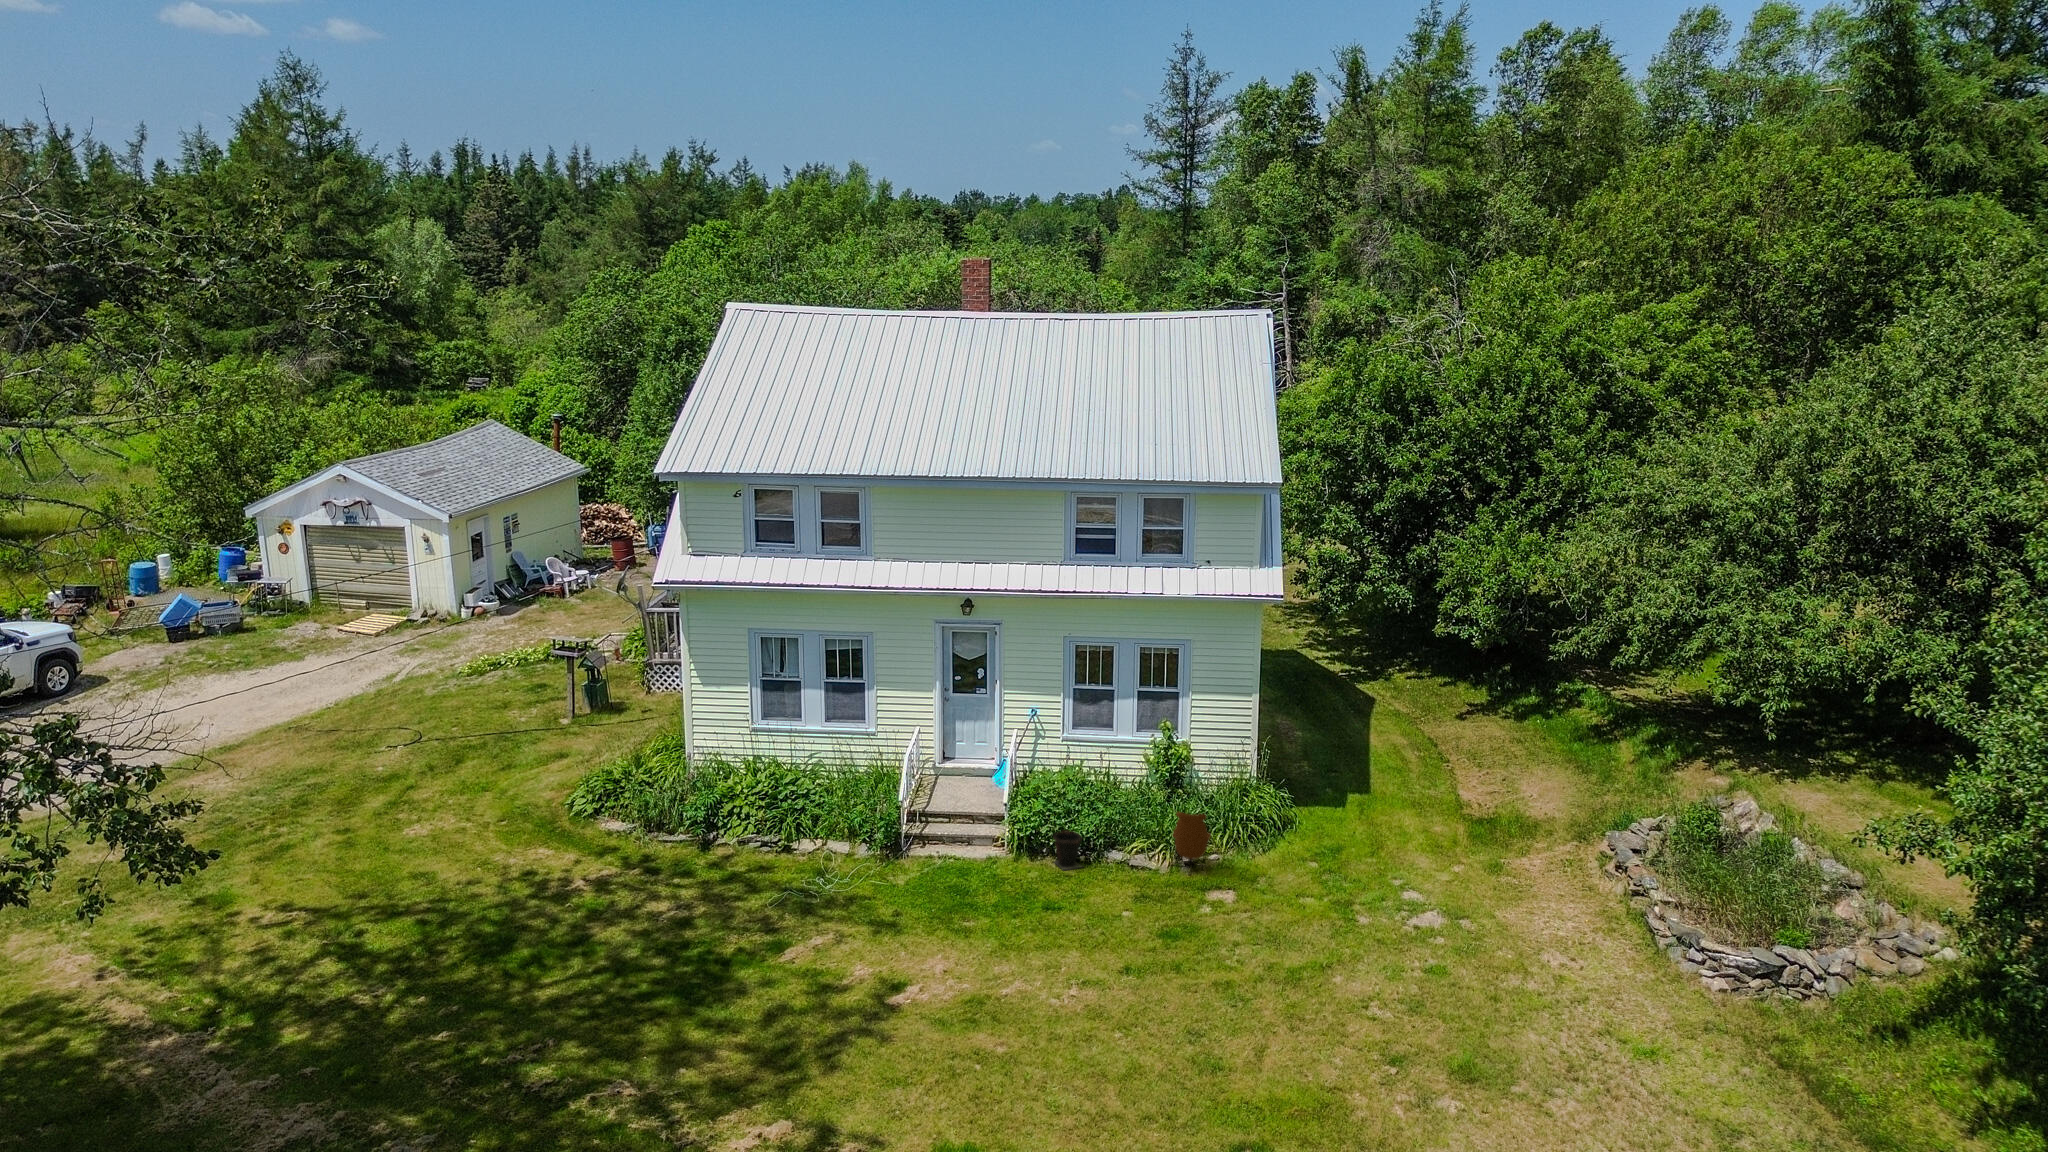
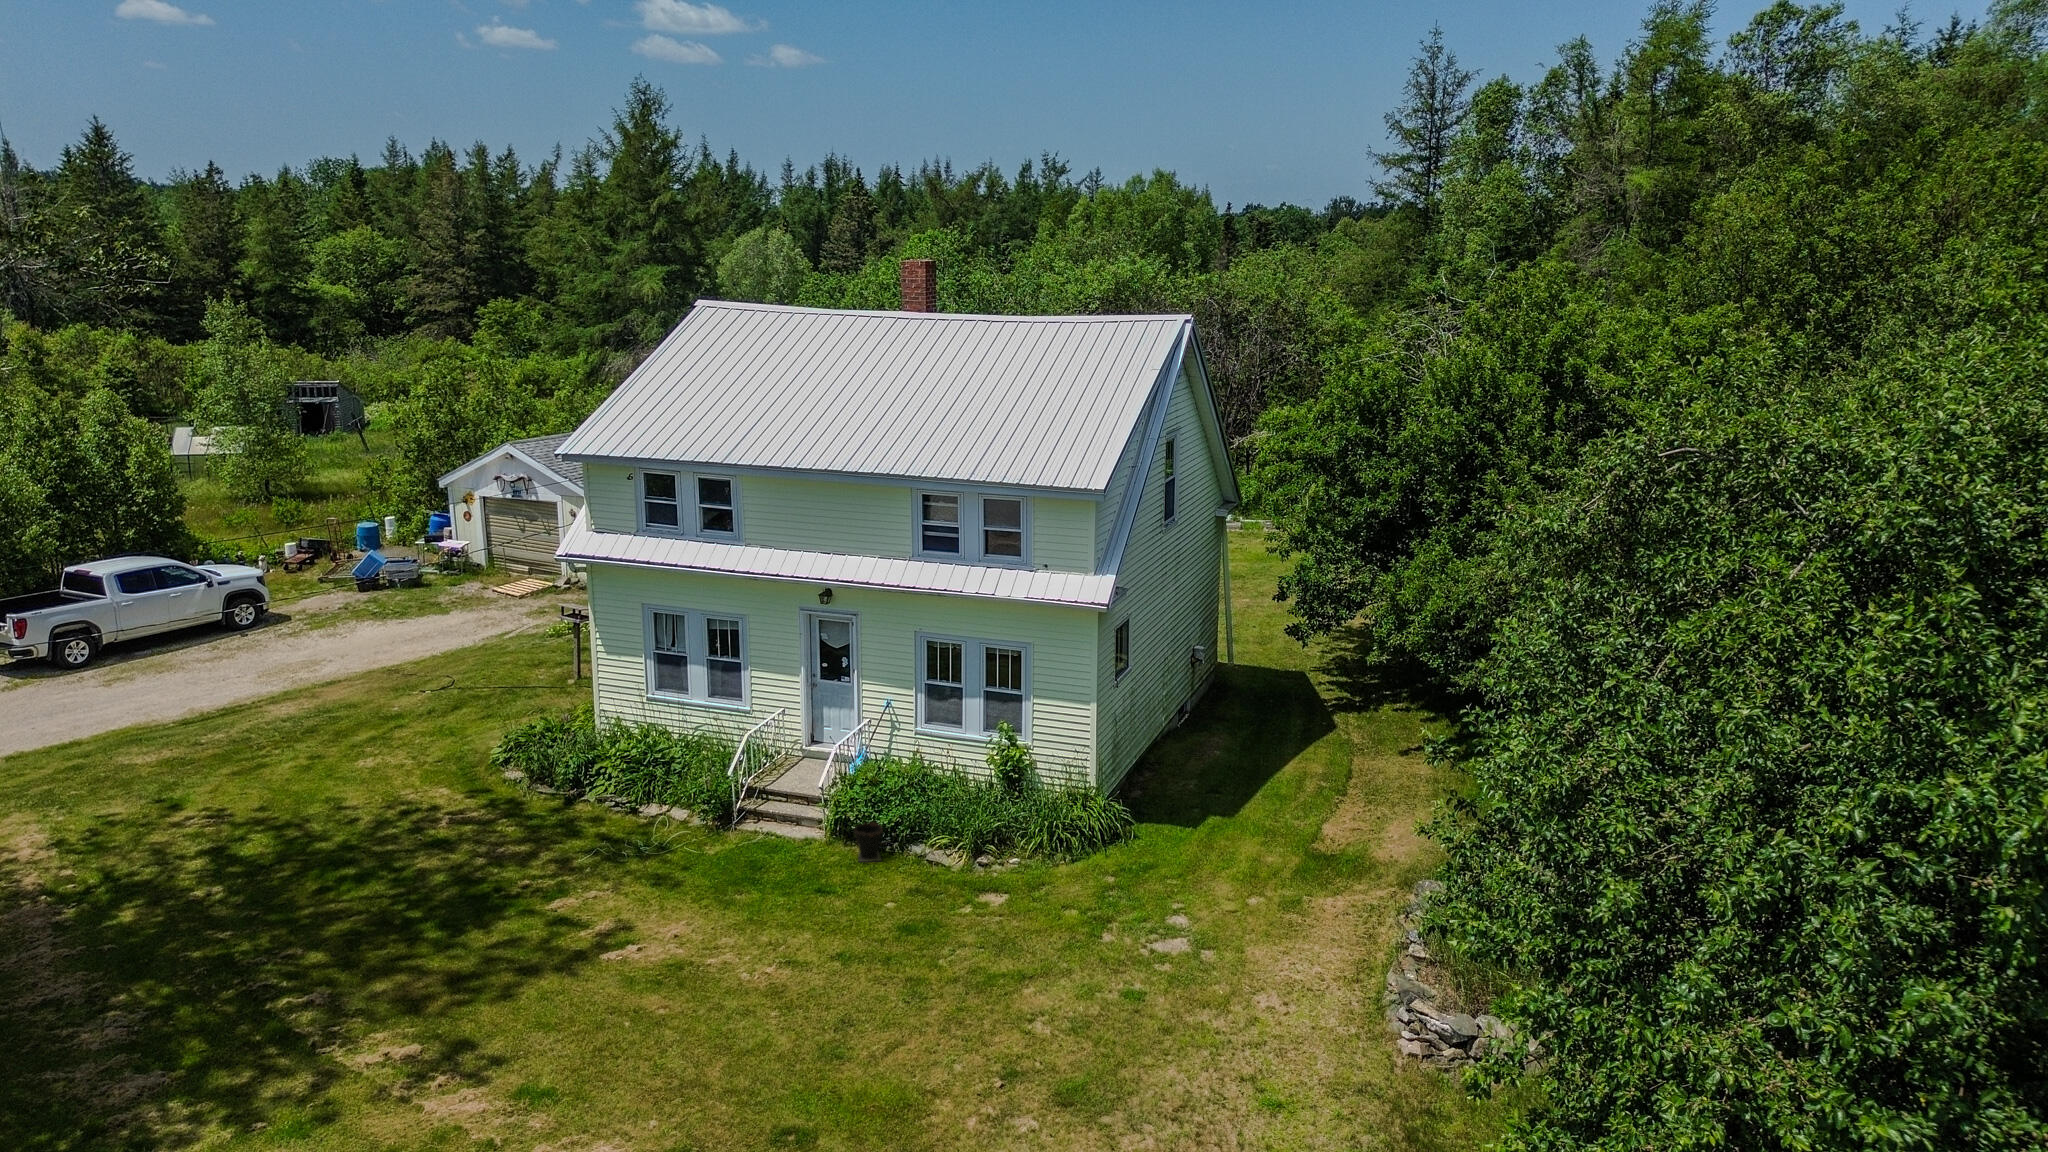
lounge chair: present [1173,812,1211,873] -> none [960,815,1019,882]

